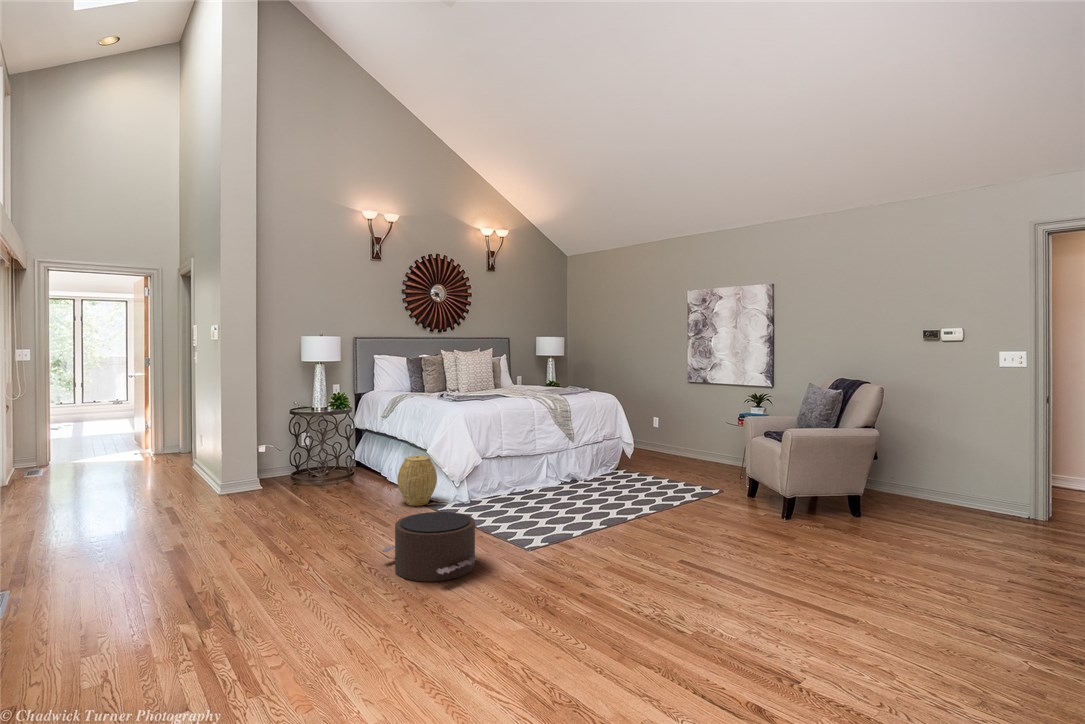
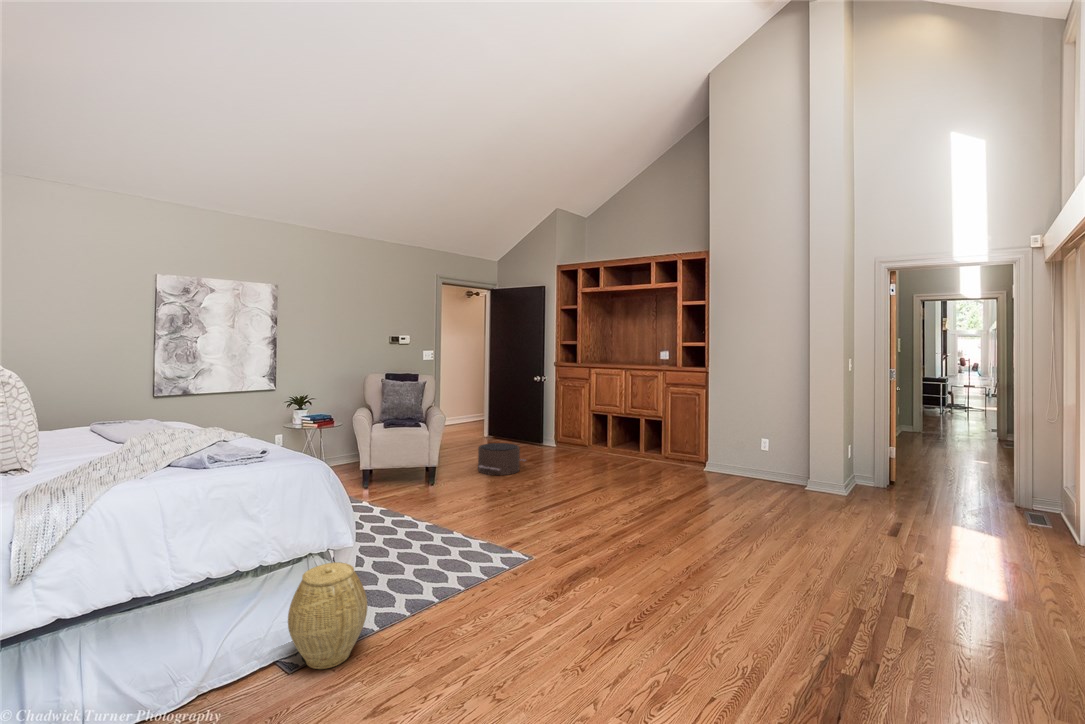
pouf: present [381,512,479,582] -> present [478,443,526,475]

